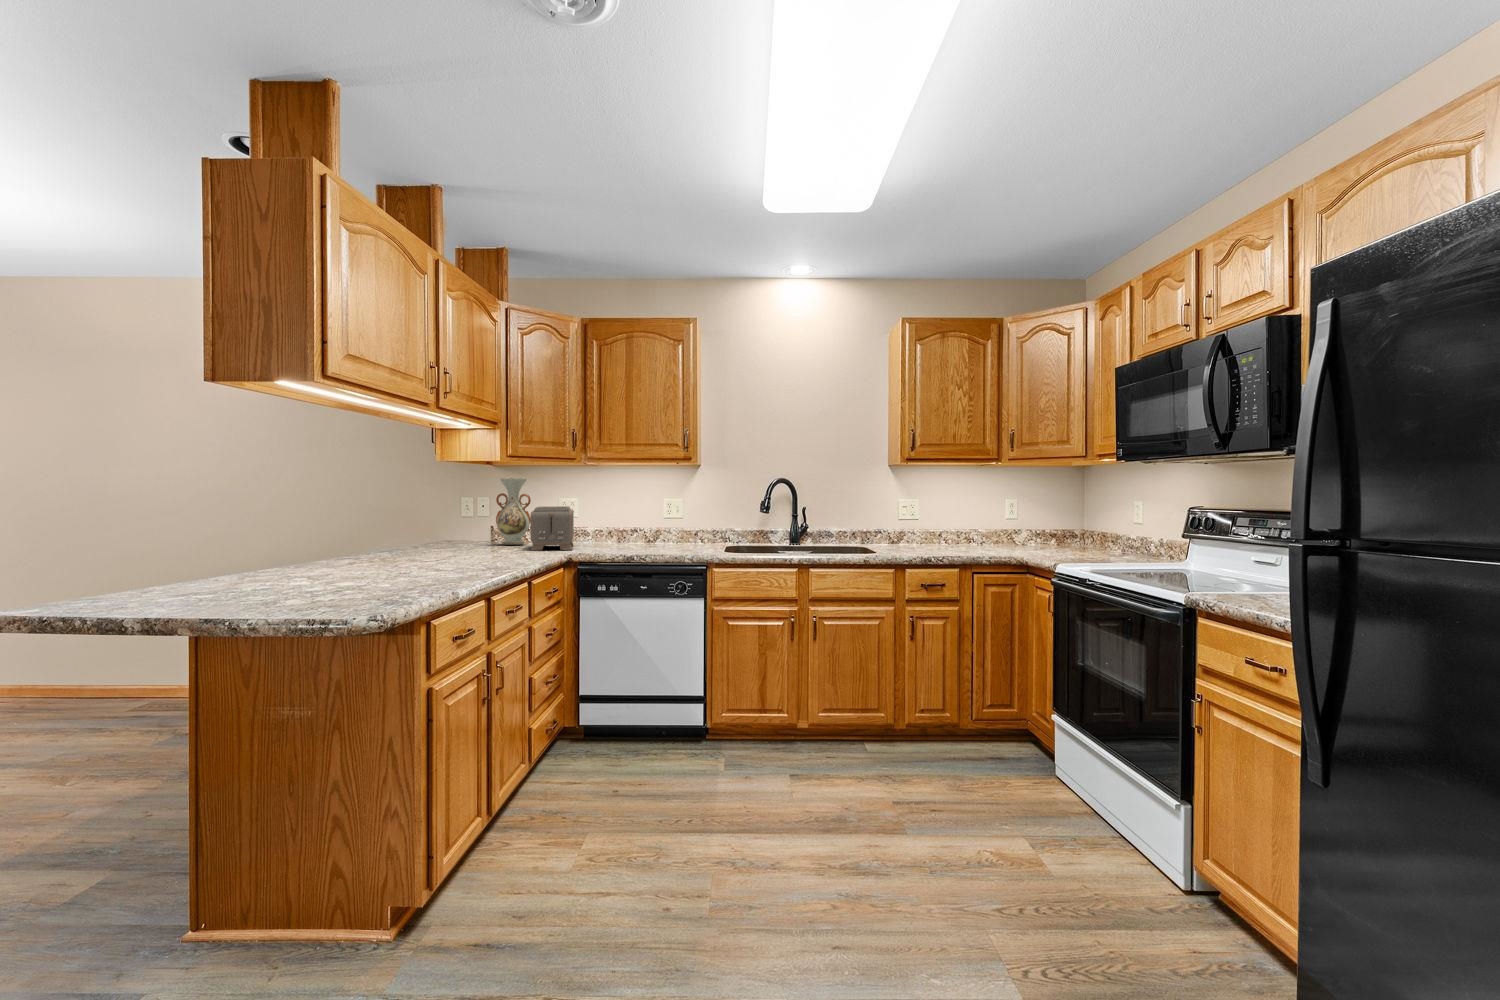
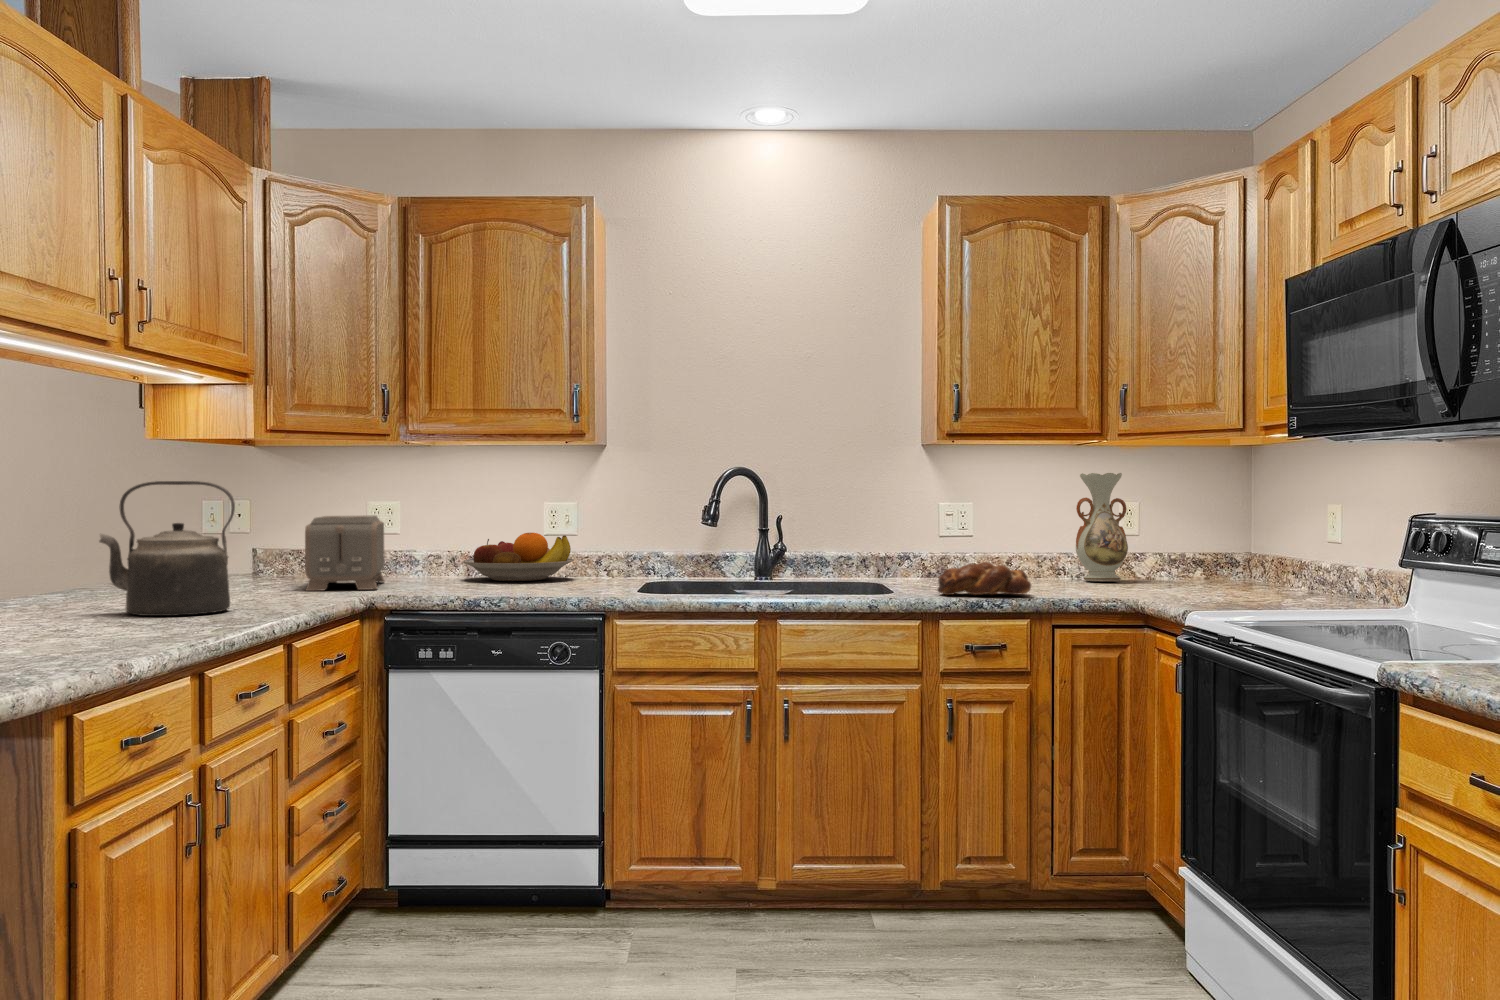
vase: present [496,478,531,545] -> present [1076,473,1128,581]
kettle: none [419,485,498,565] -> present [99,481,235,616]
fruit bowl: none [618,517,683,545] -> present [463,533,574,581]
bread loaf: none [903,535,960,554] -> present [938,562,1031,595]

